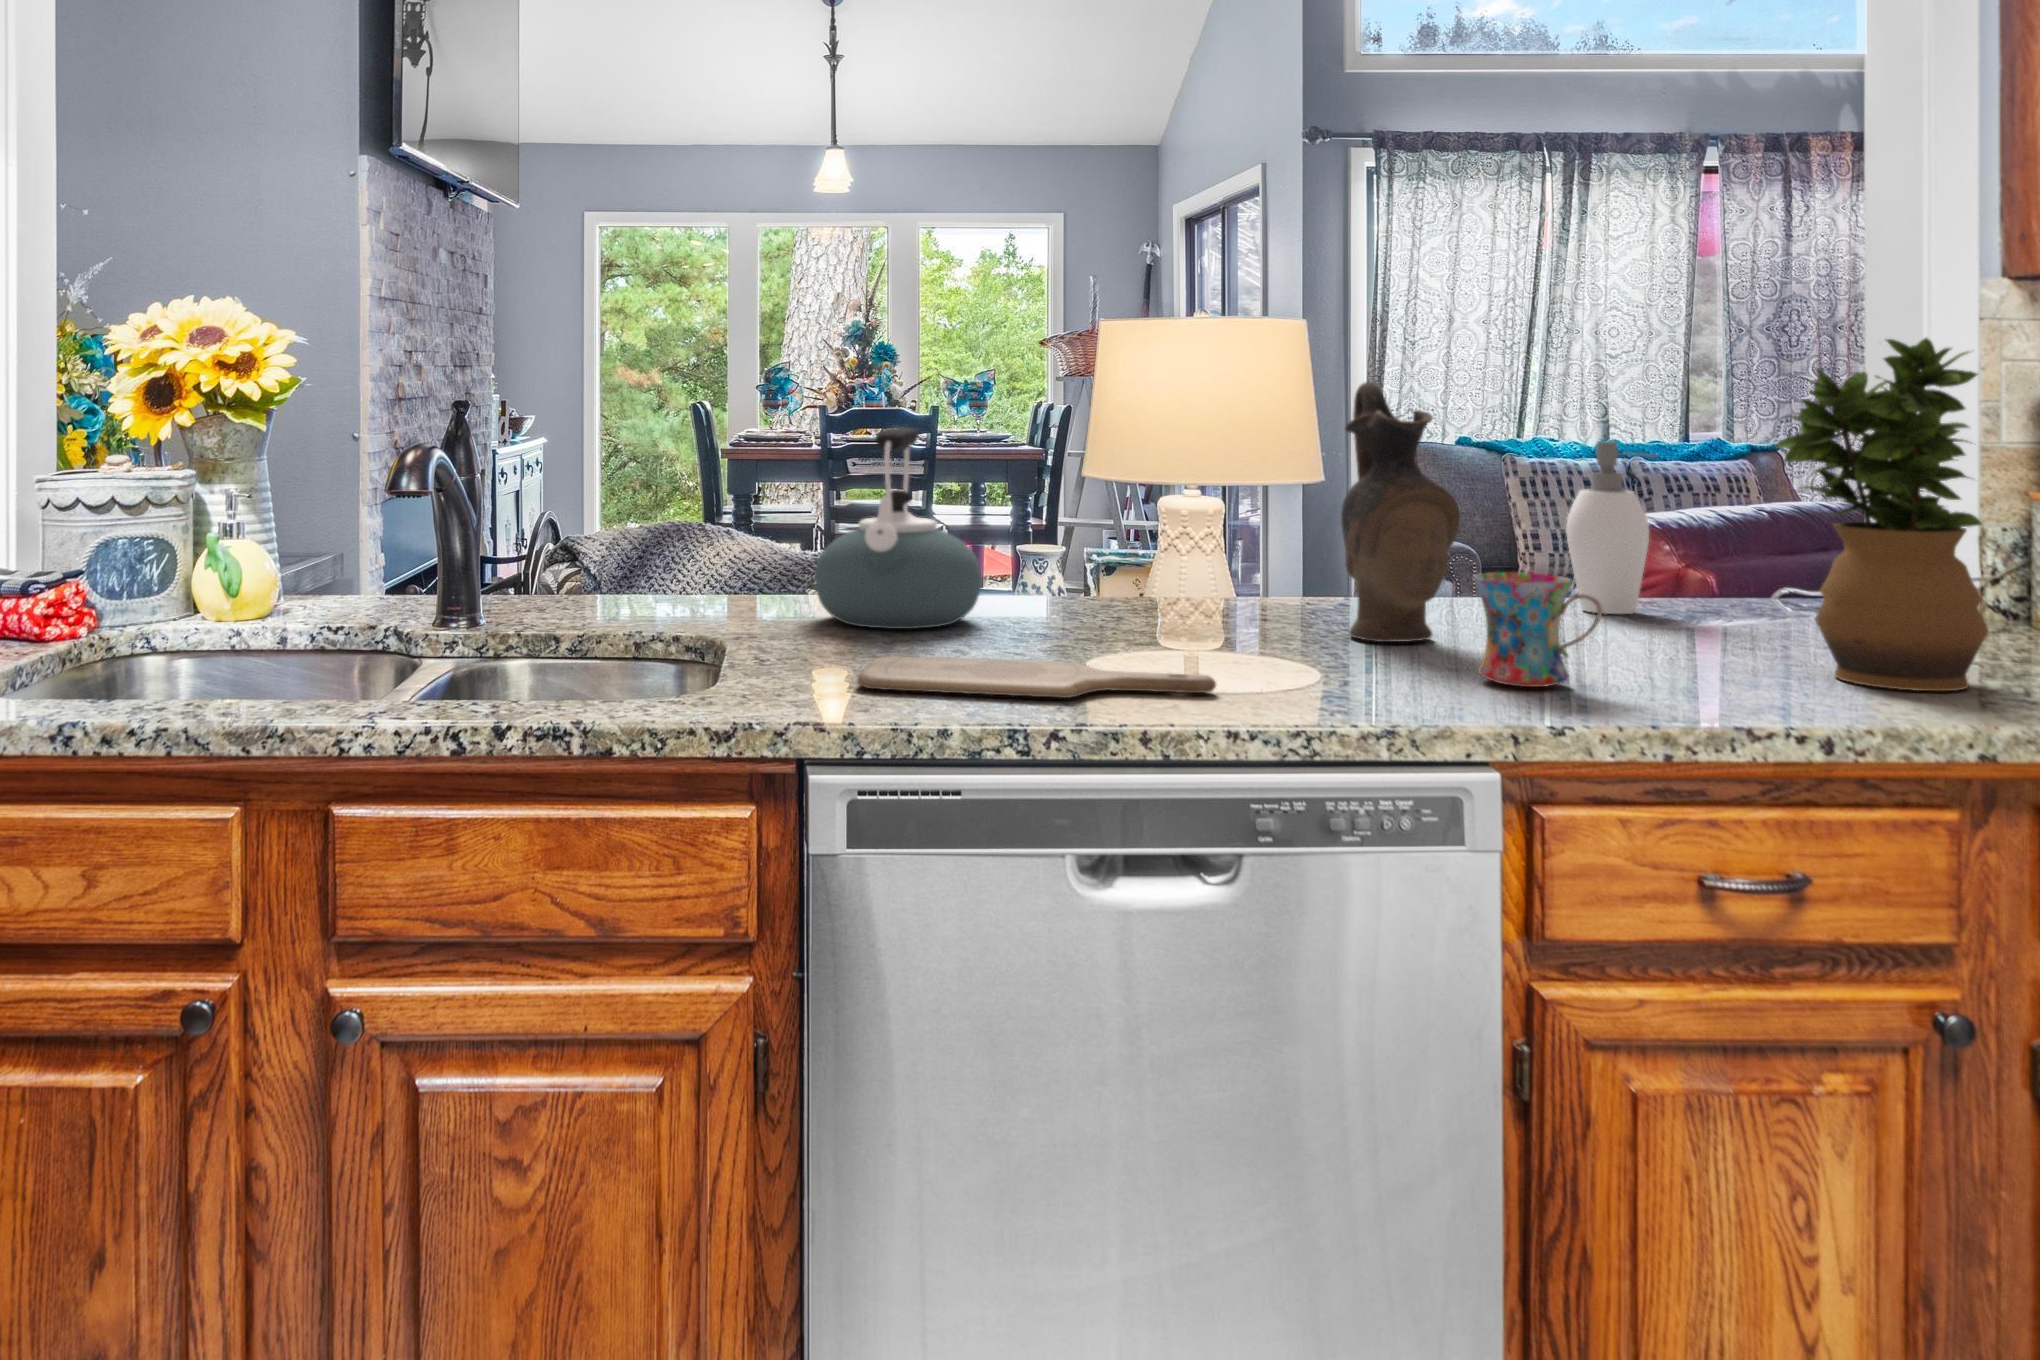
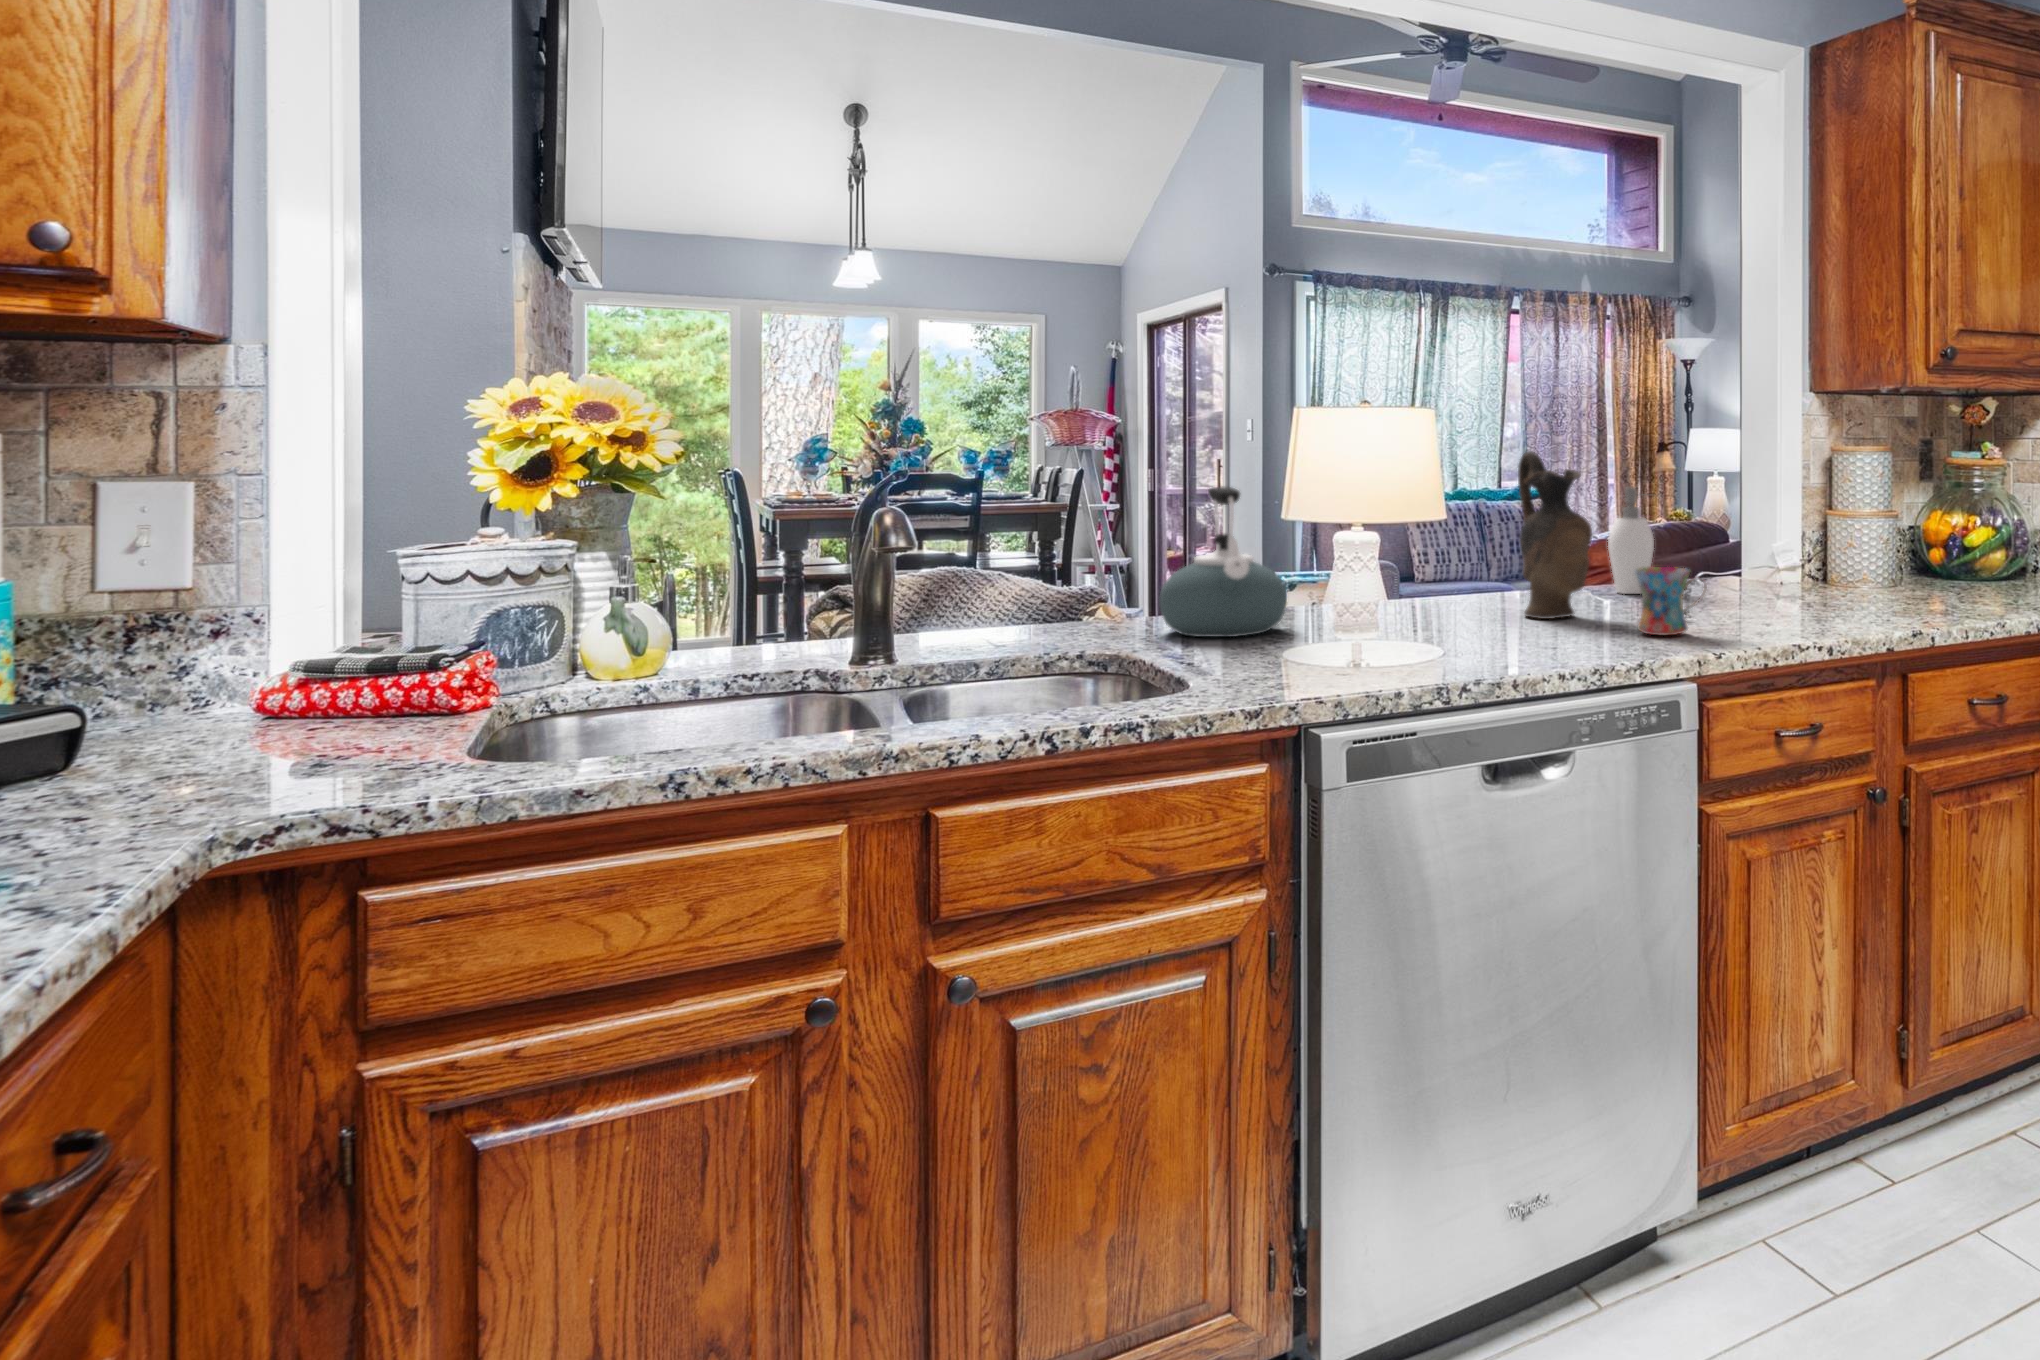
potted plant: present [1775,337,1989,691] -> none [1762,425,1867,620]
cutting board: present [857,656,1216,698] -> none [1279,644,1519,674]

